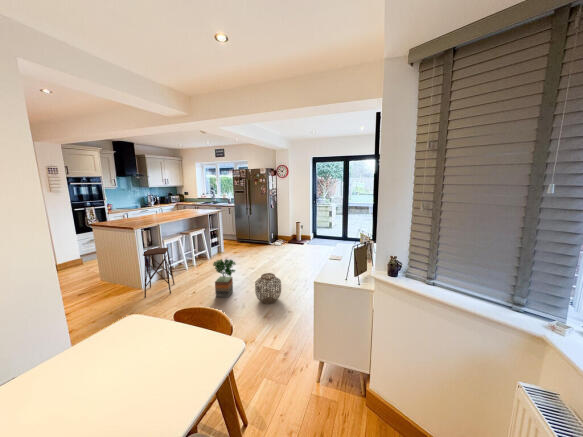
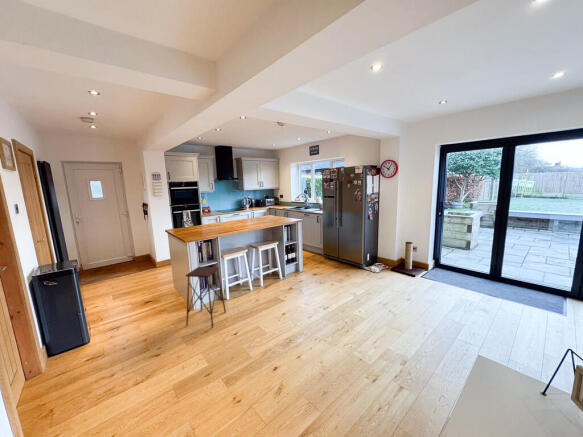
potted tree: present [213,259,236,297] -> none [252,298,288,361]
woven basket: present [255,273,281,304] -> none [302,345,348,406]

